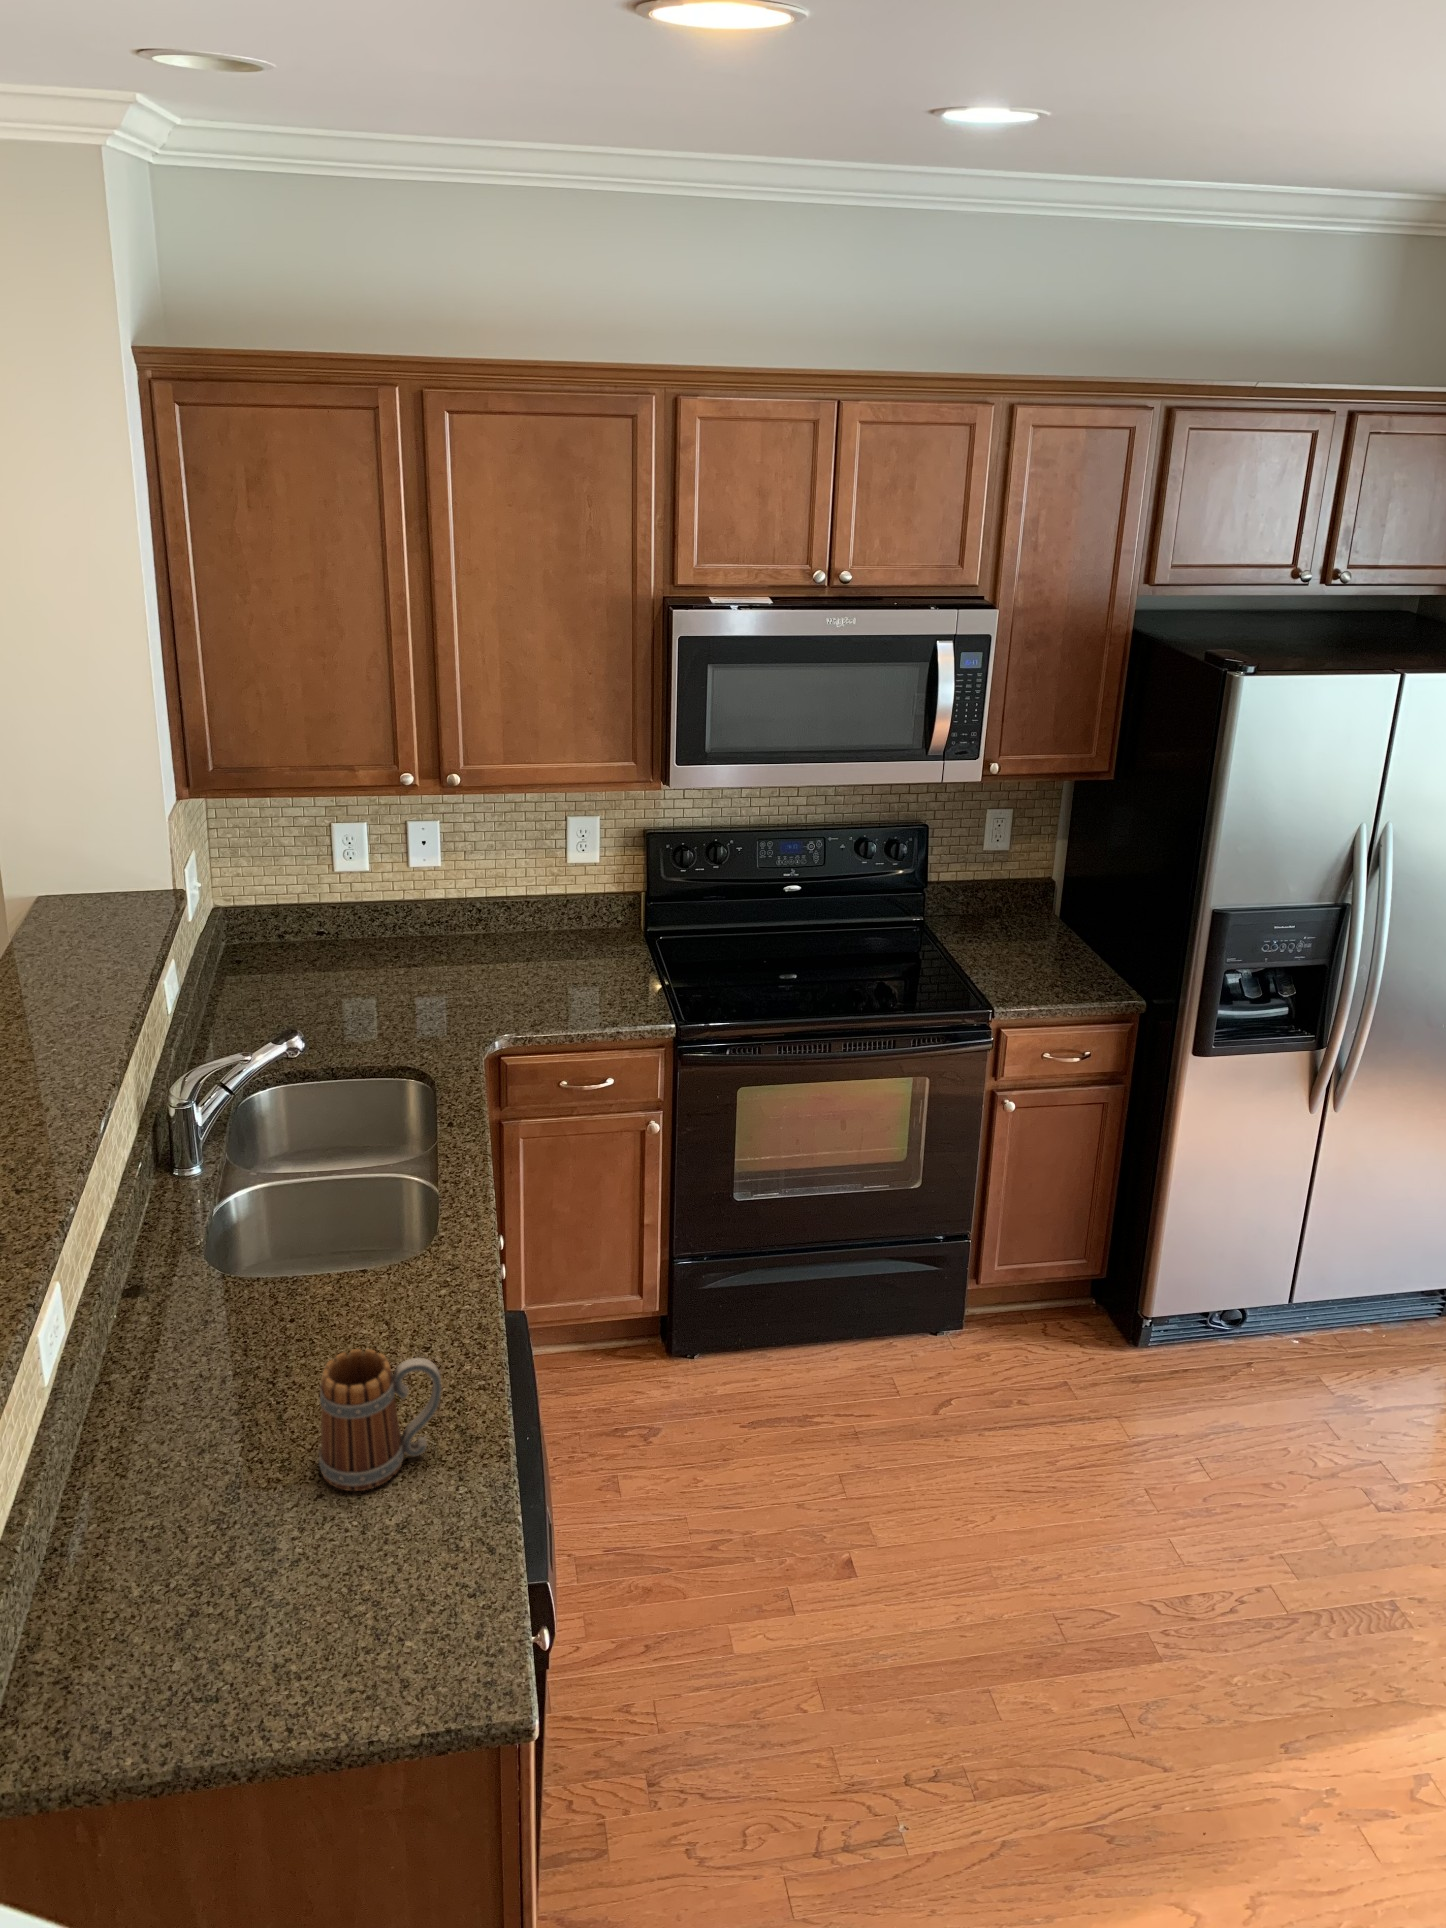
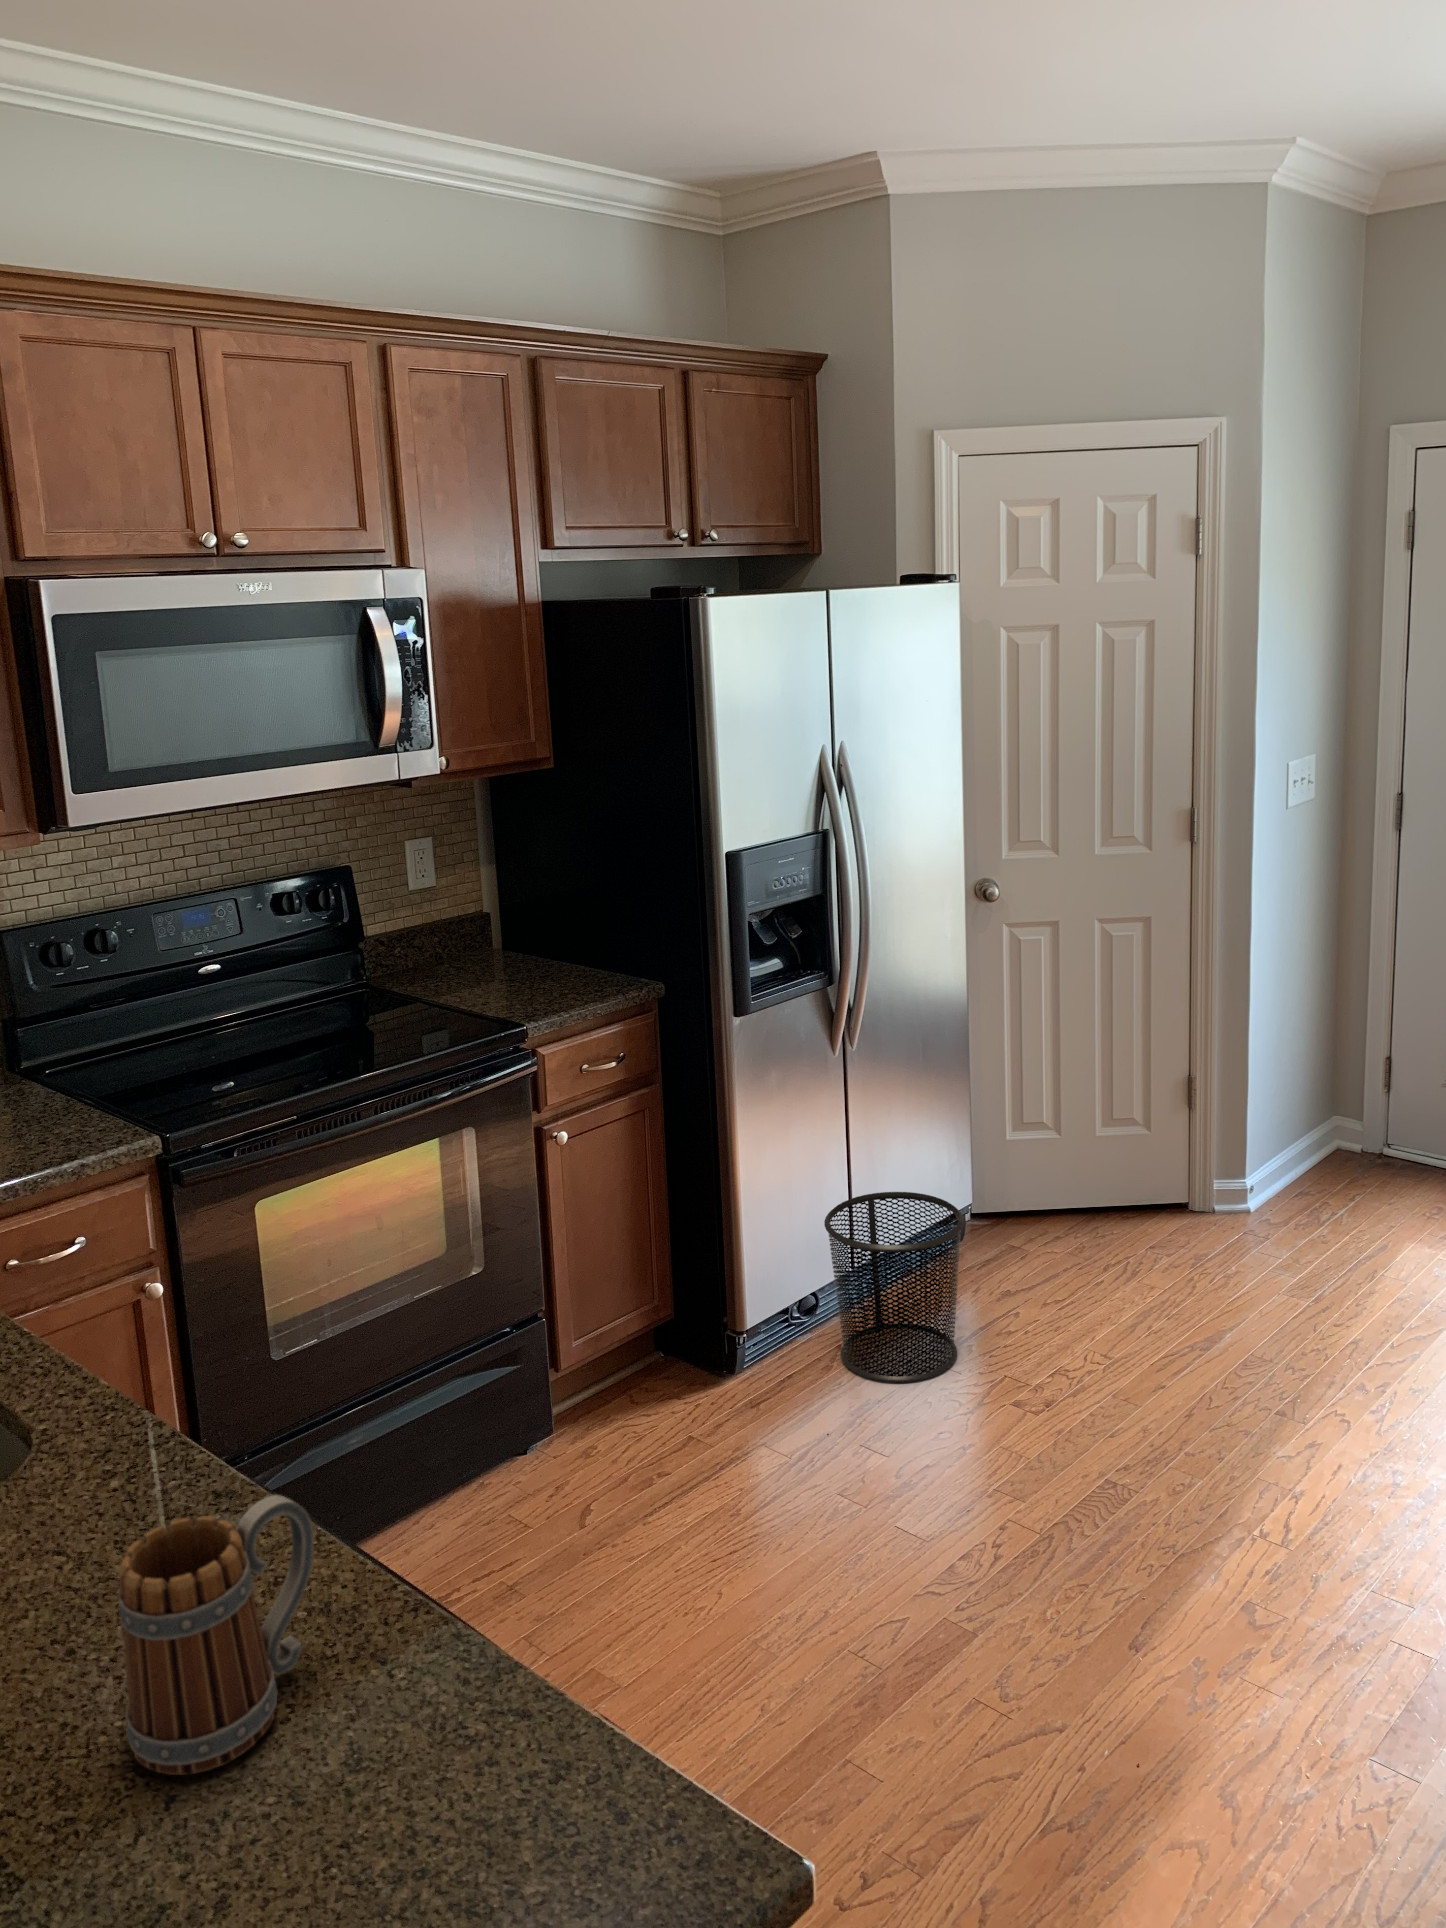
waste bin: none [1237,1241,1386,1428] -> present [824,1192,964,1383]

